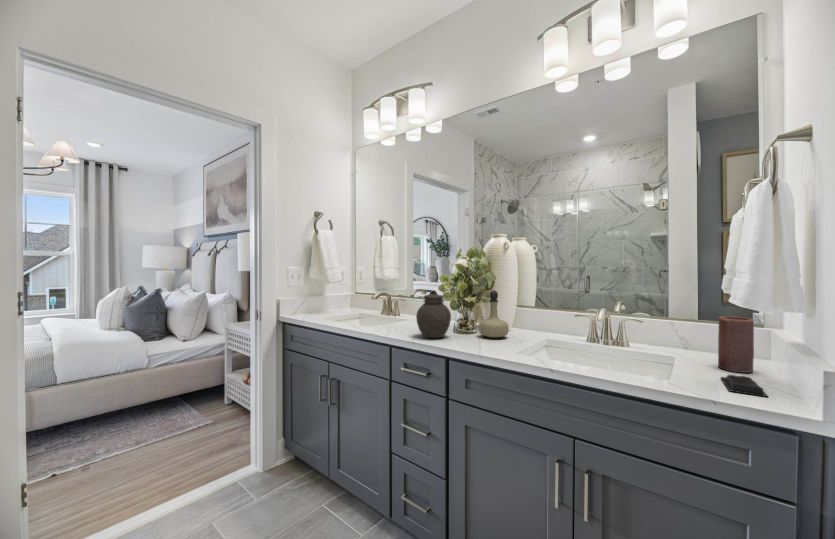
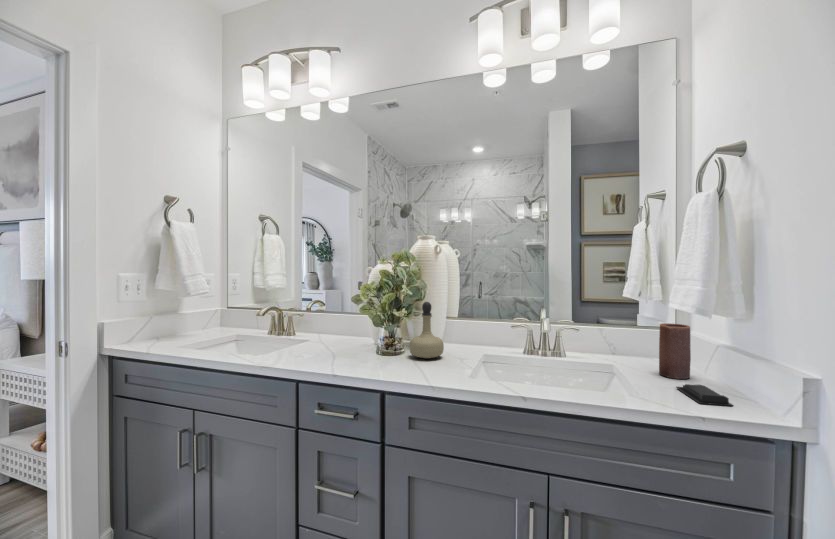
jar: present [416,290,451,338] -> none [333,304,377,365]

